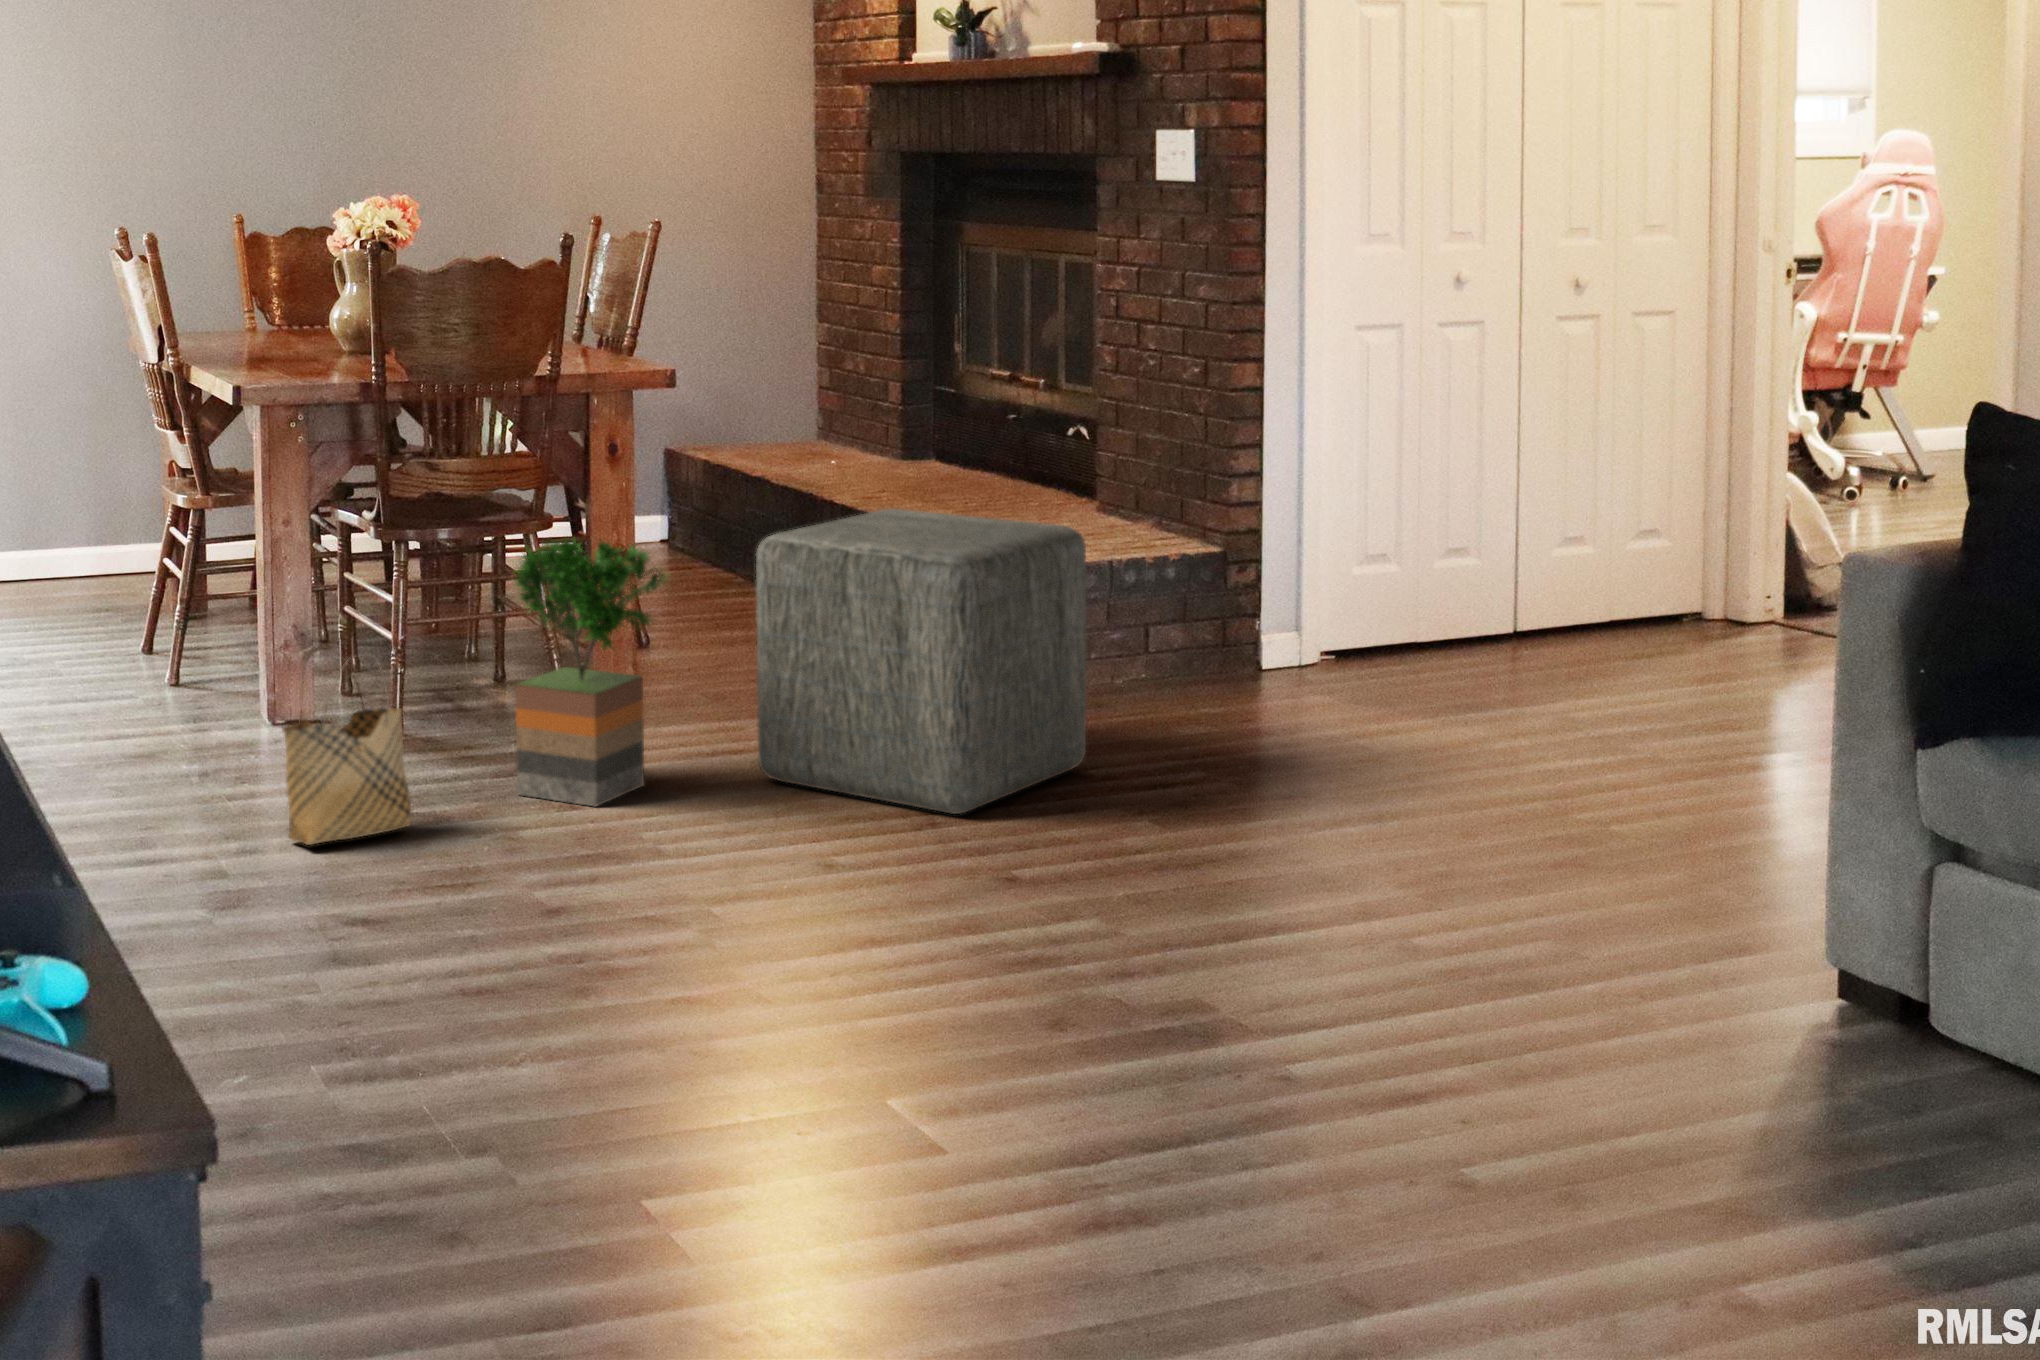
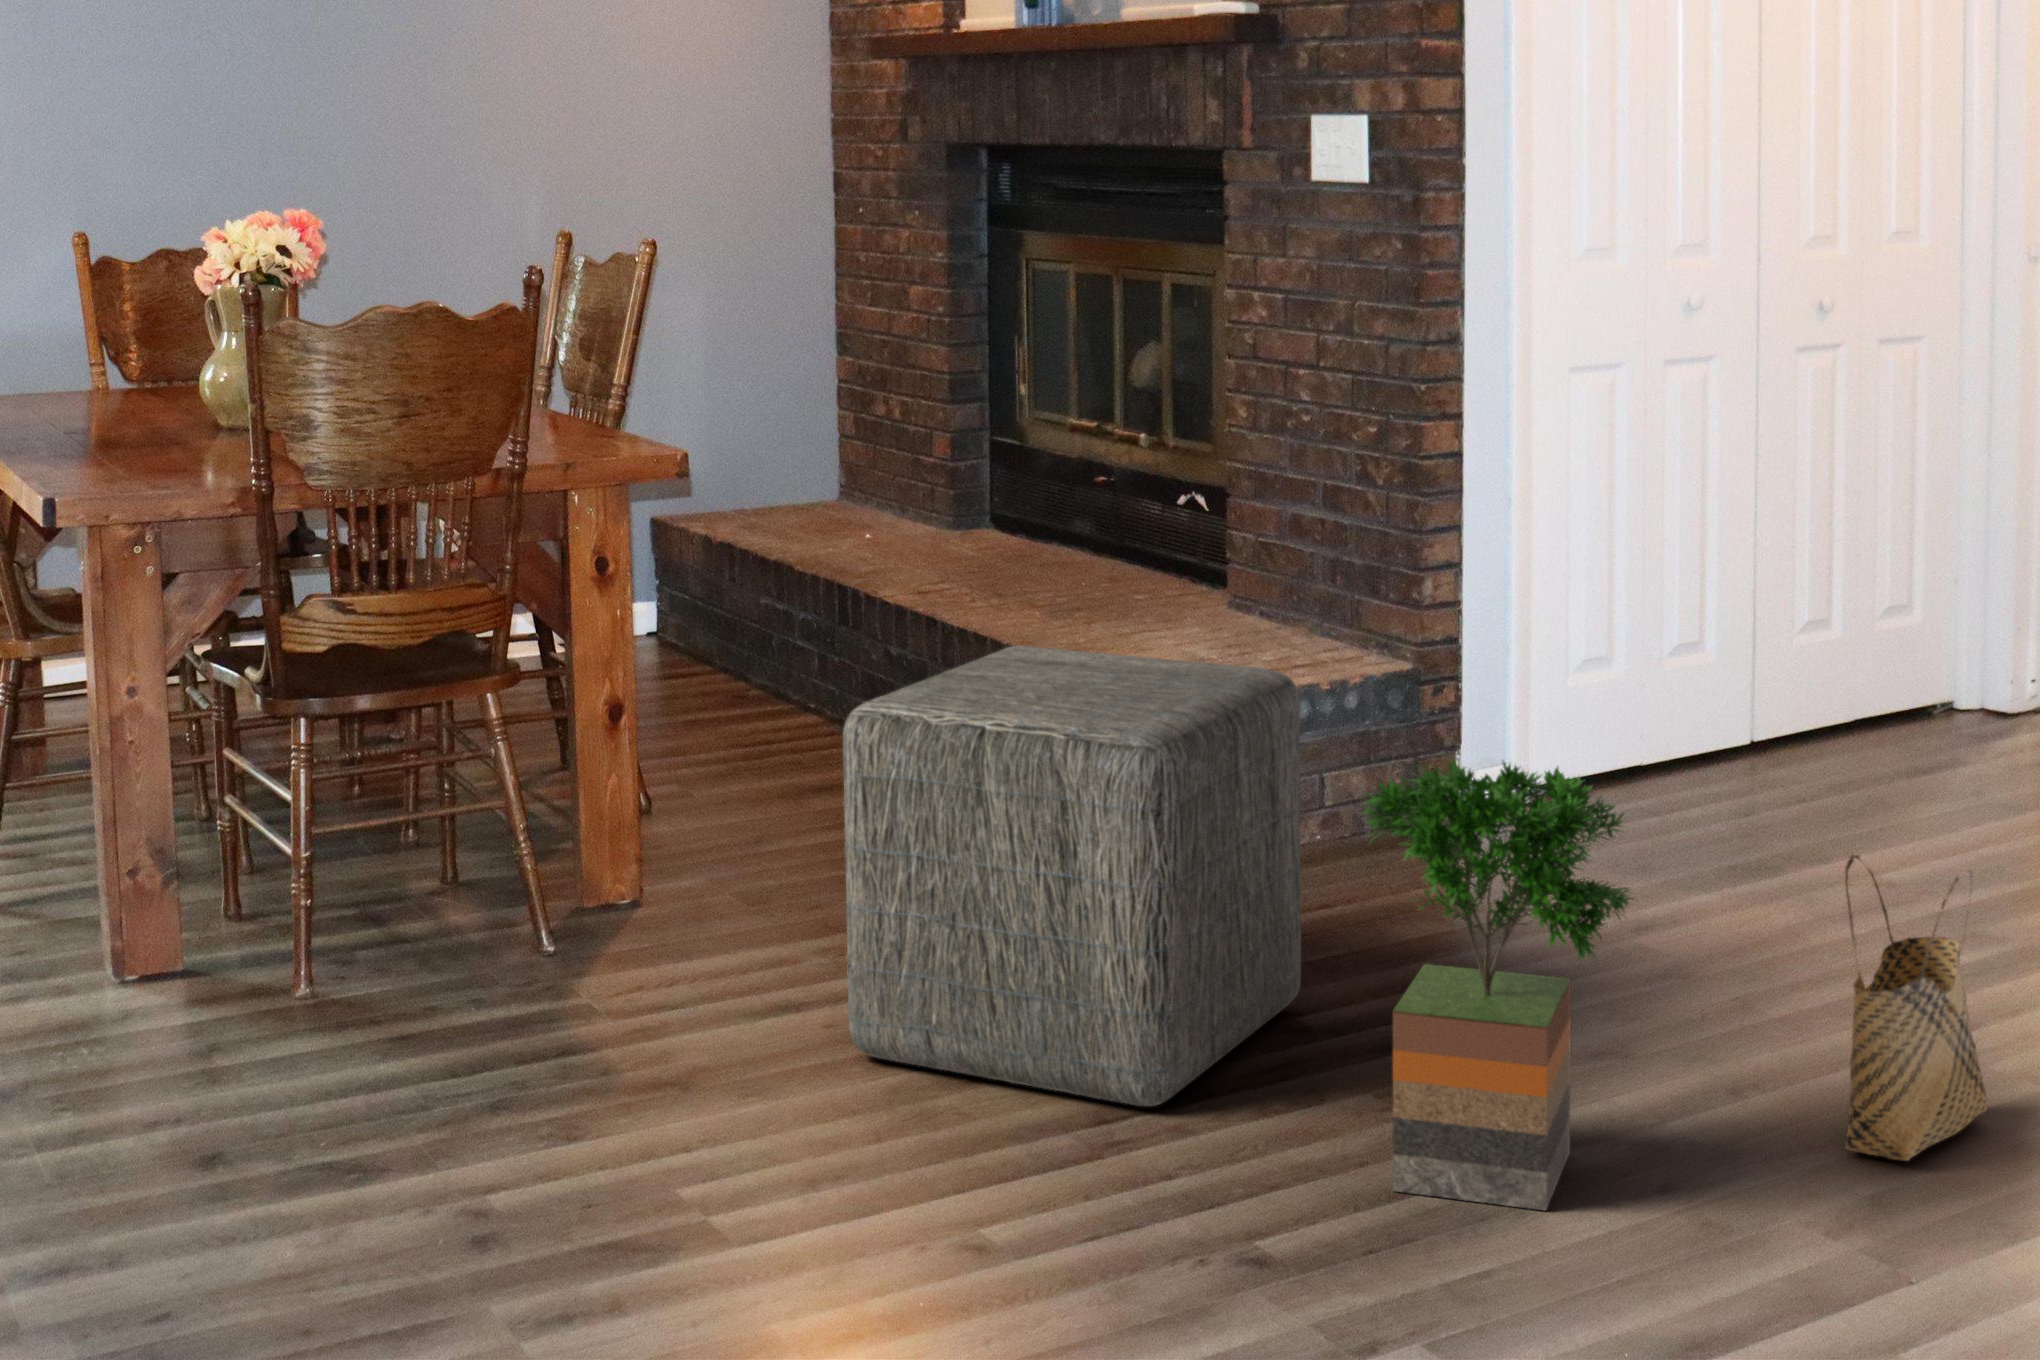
potted tree: present [515,537,671,806] -> present [1361,760,1634,1210]
woven basket: present [283,646,411,845] -> present [1845,855,1987,1161]

